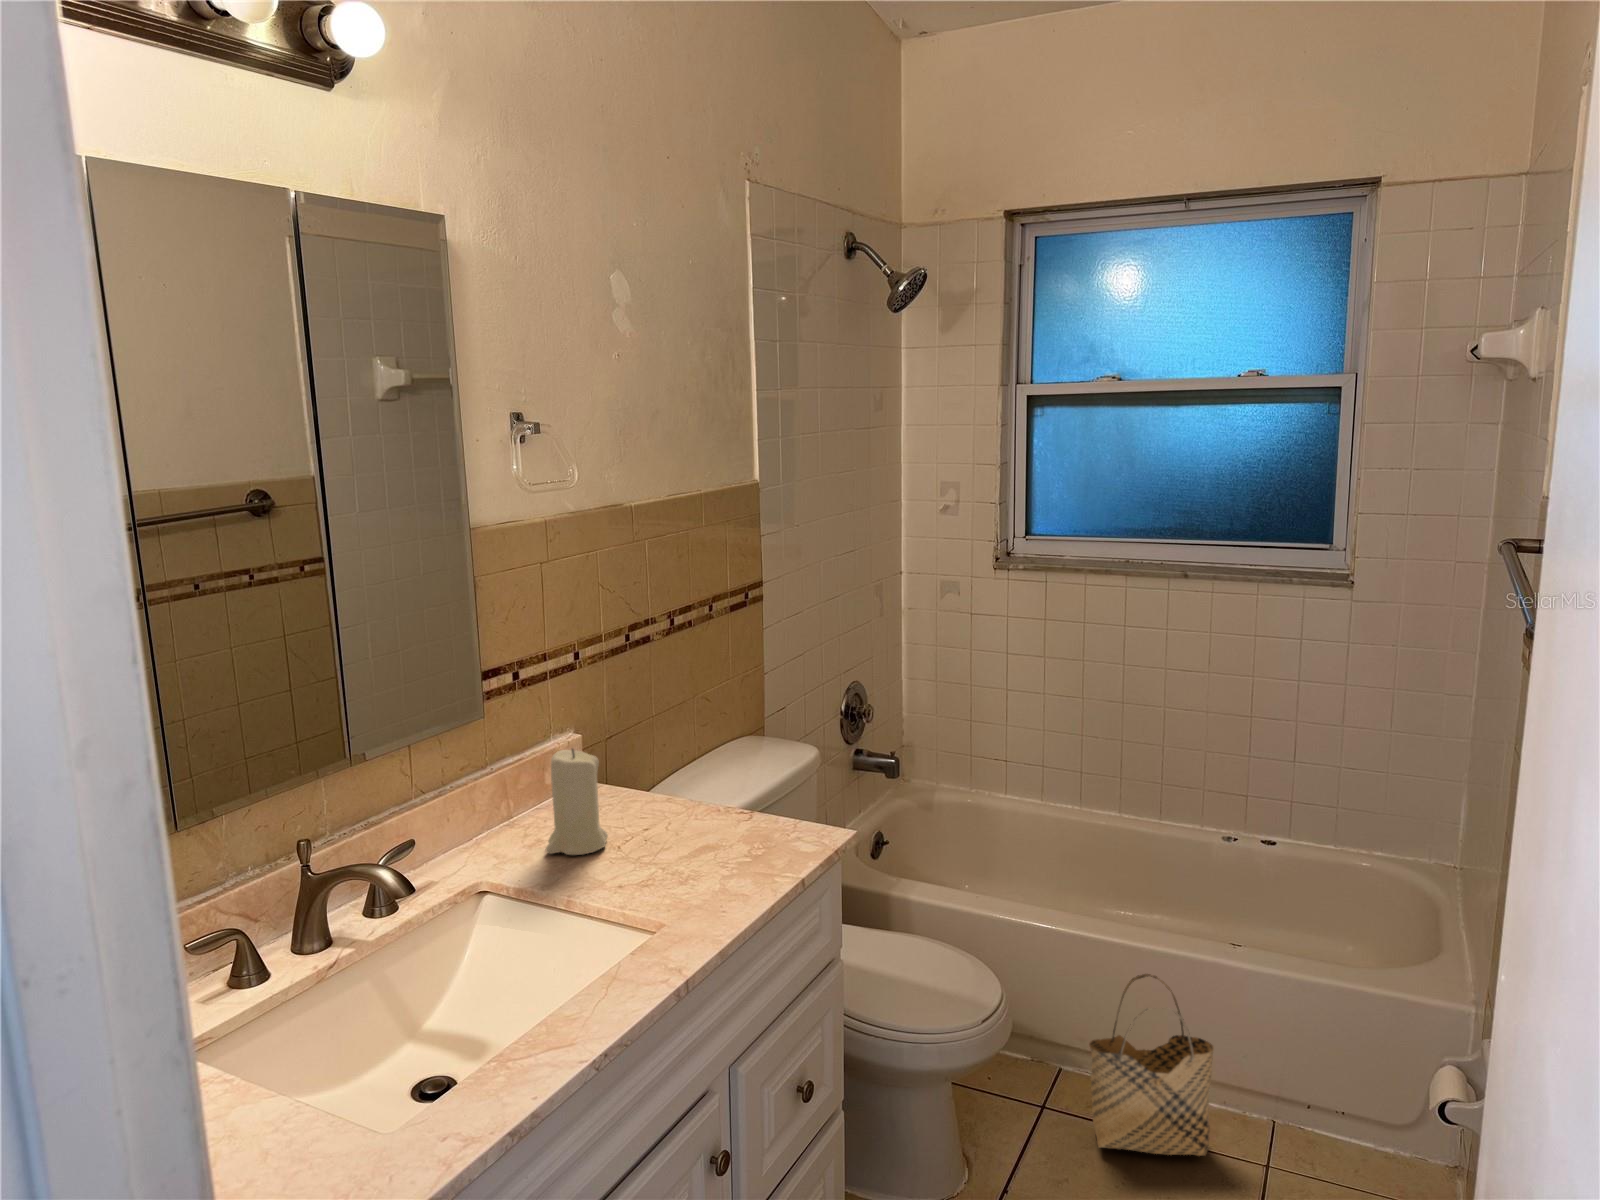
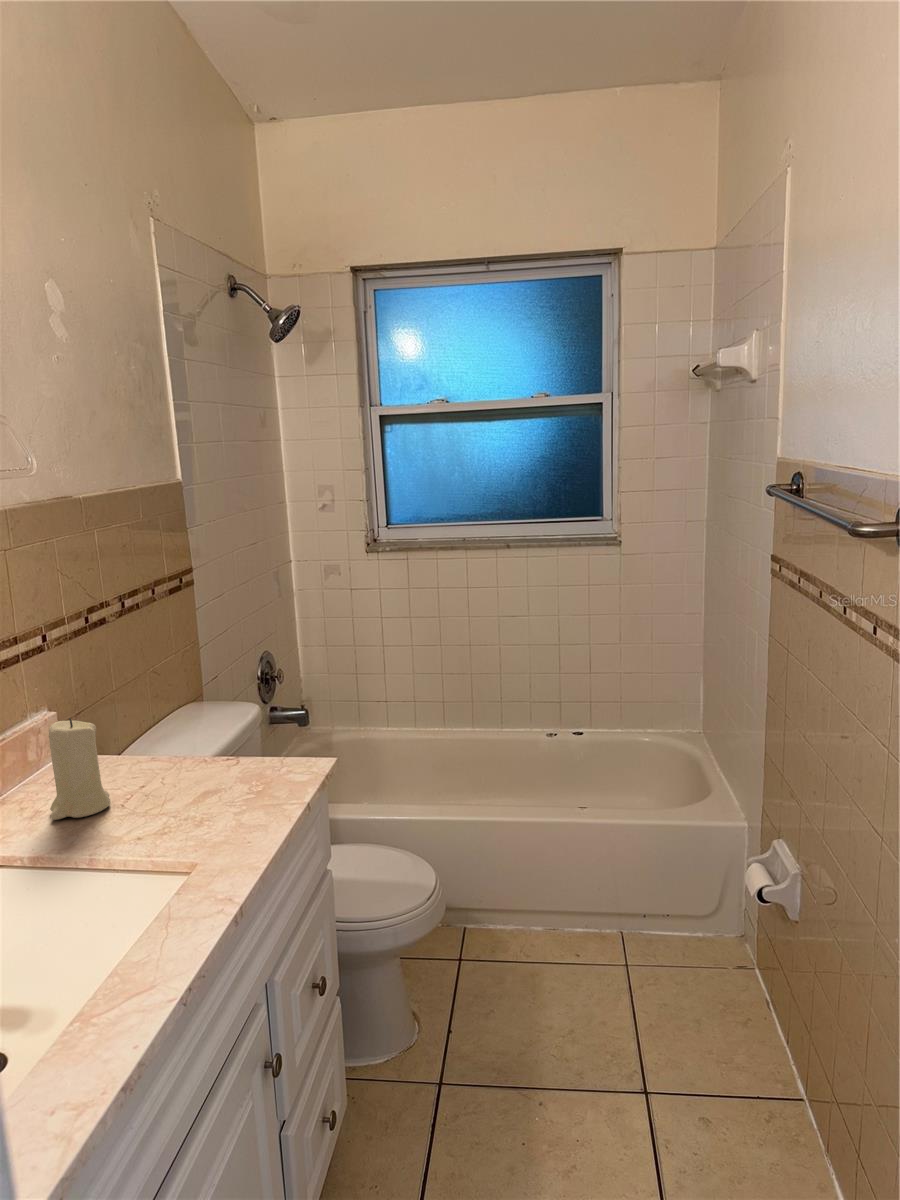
woven basket: present [1089,974,1214,1156] -> none [492,843,582,982]

